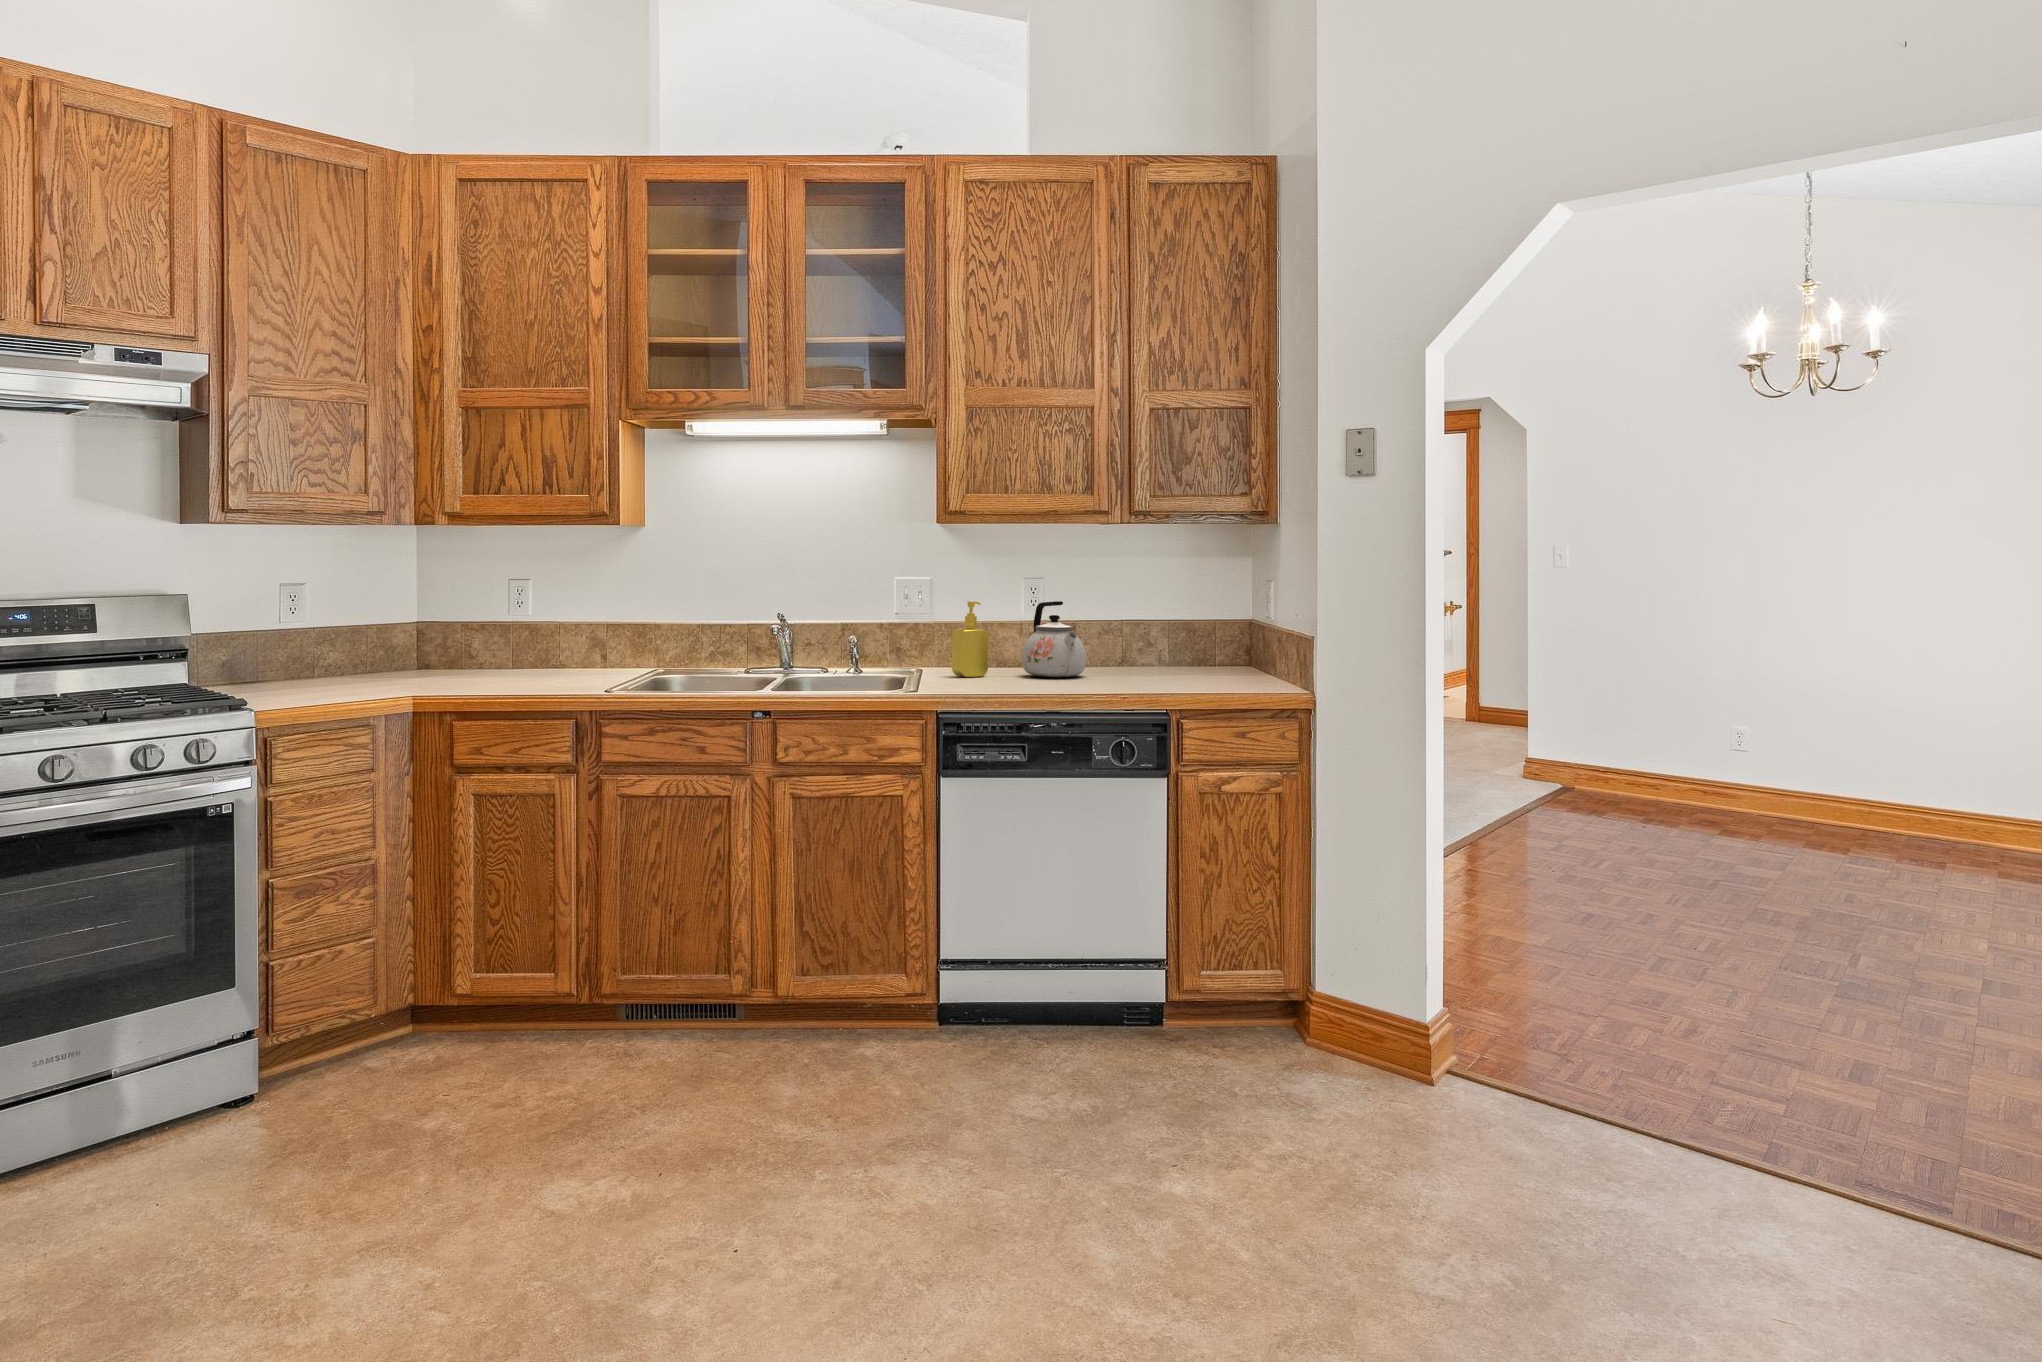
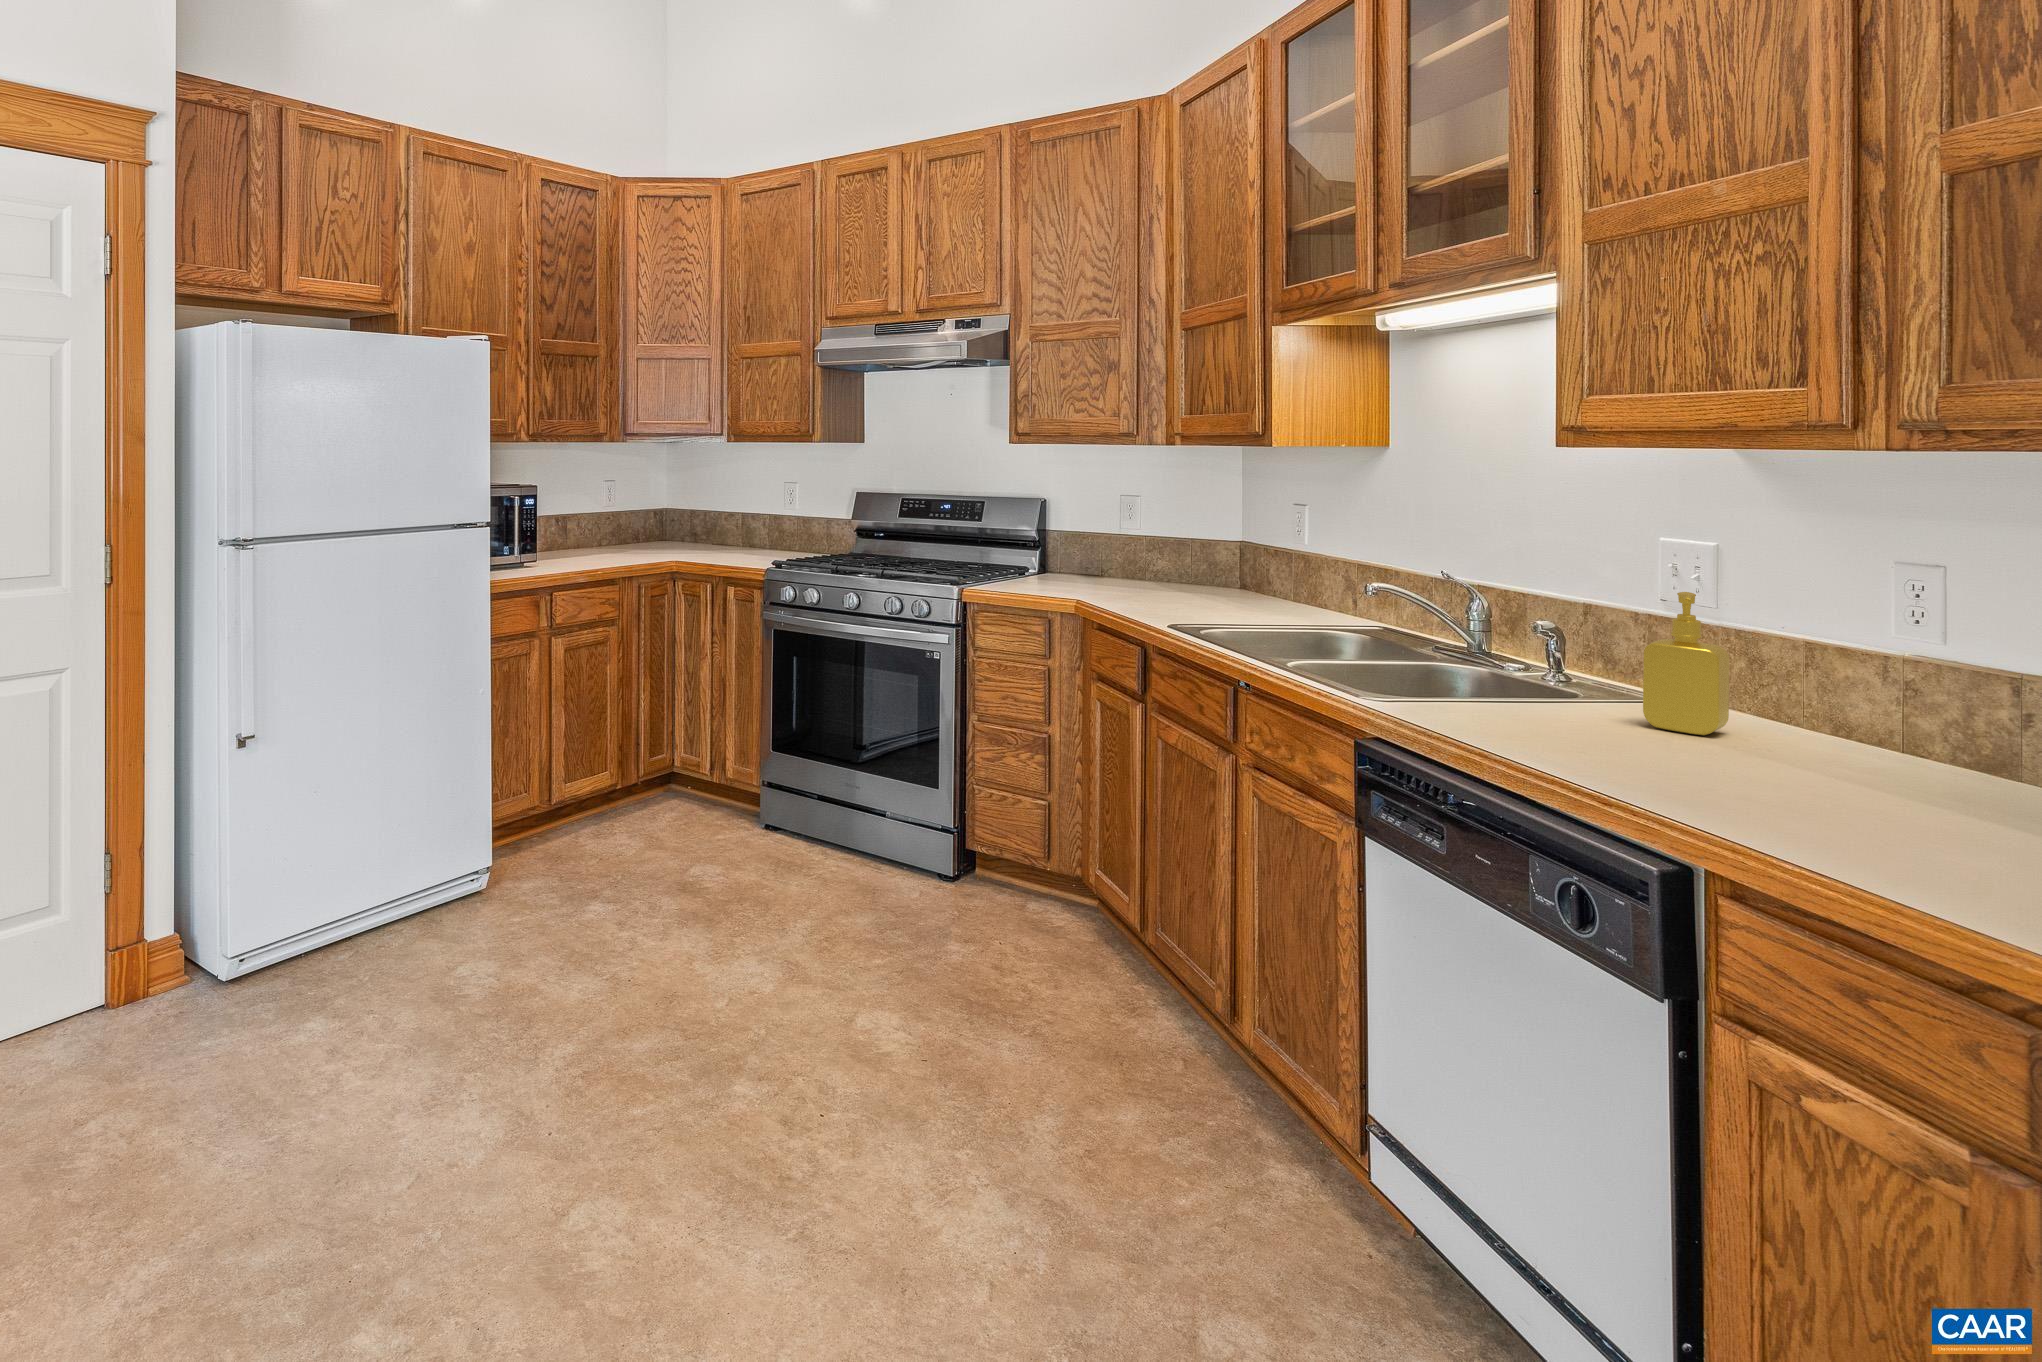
kettle: present [1022,601,1086,678] -> none [1756,615,1948,784]

